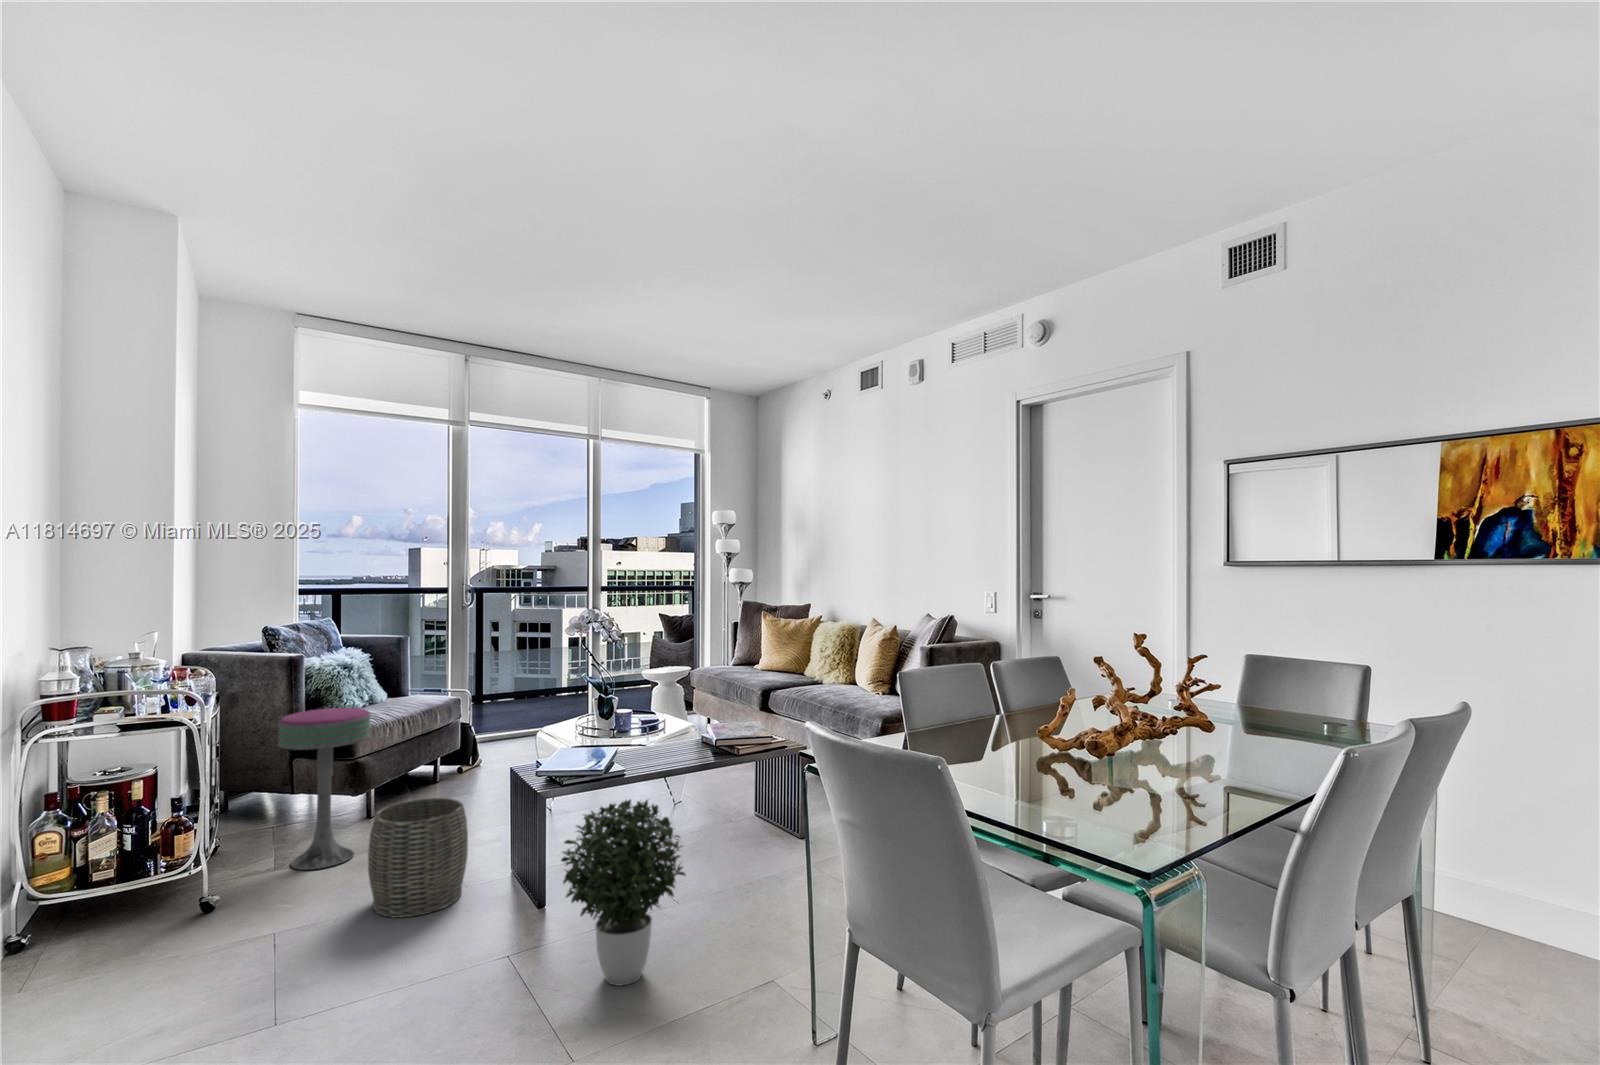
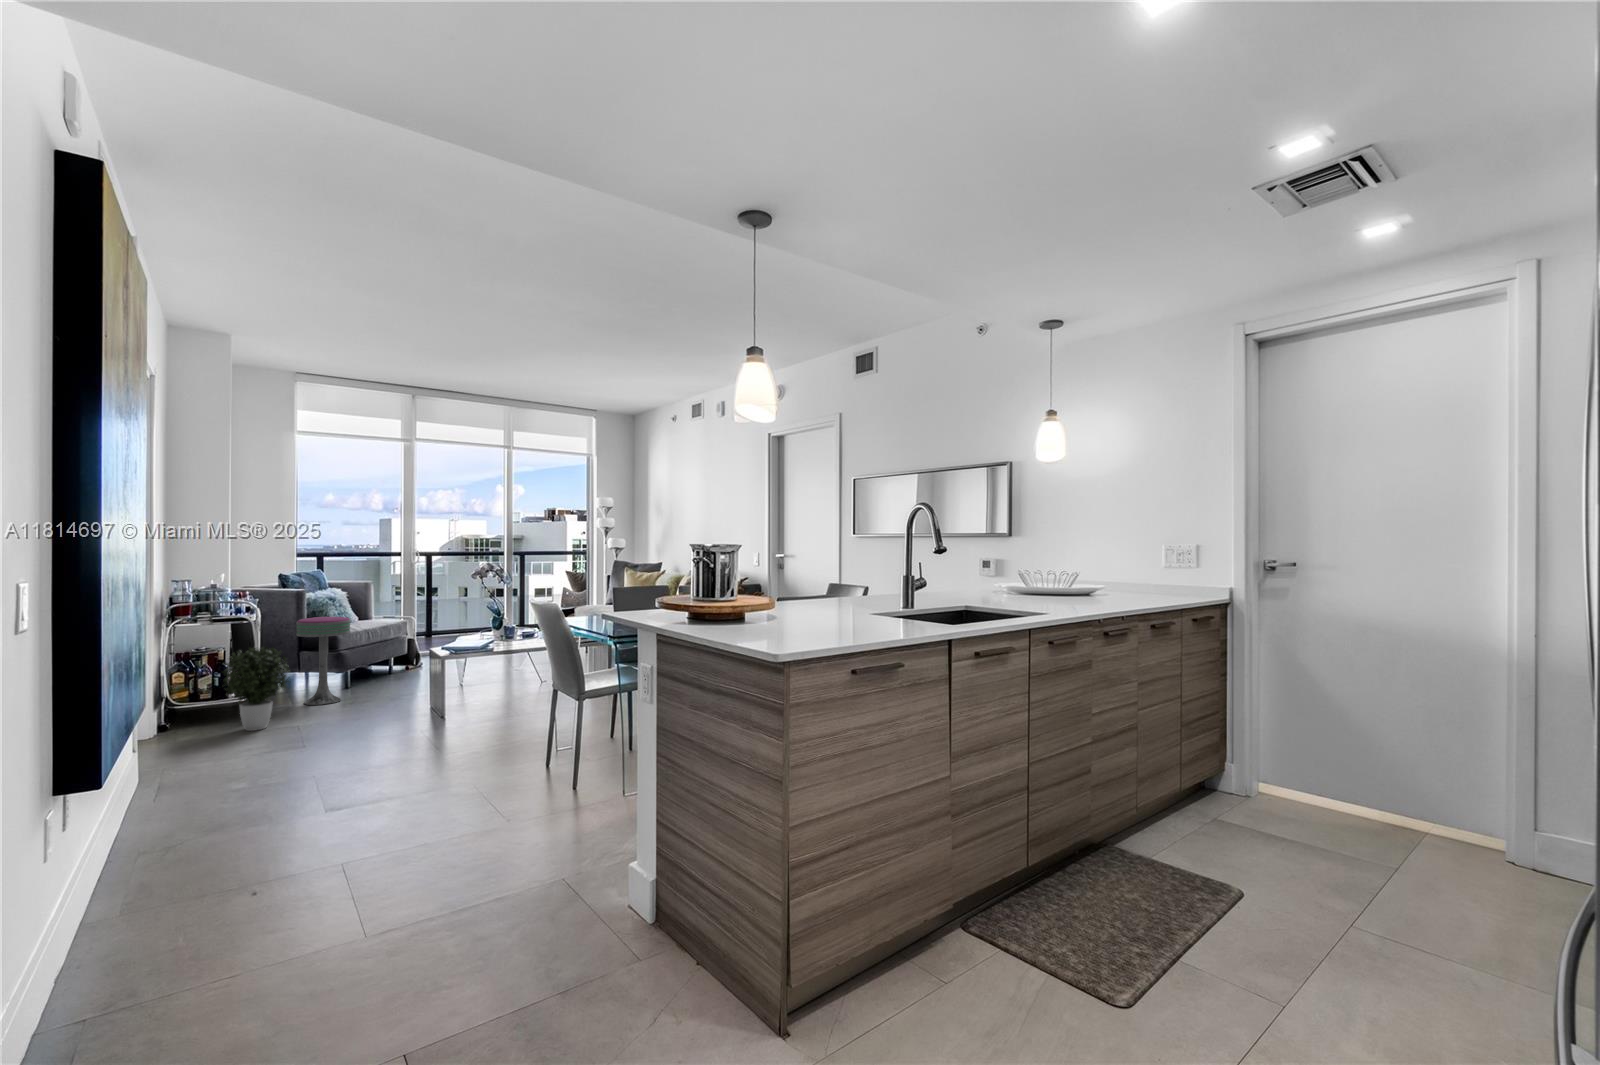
woven basket: present [368,798,468,918] -> none [351,662,407,719]
potted plant: present [561,800,686,986] -> present [222,647,289,731]

